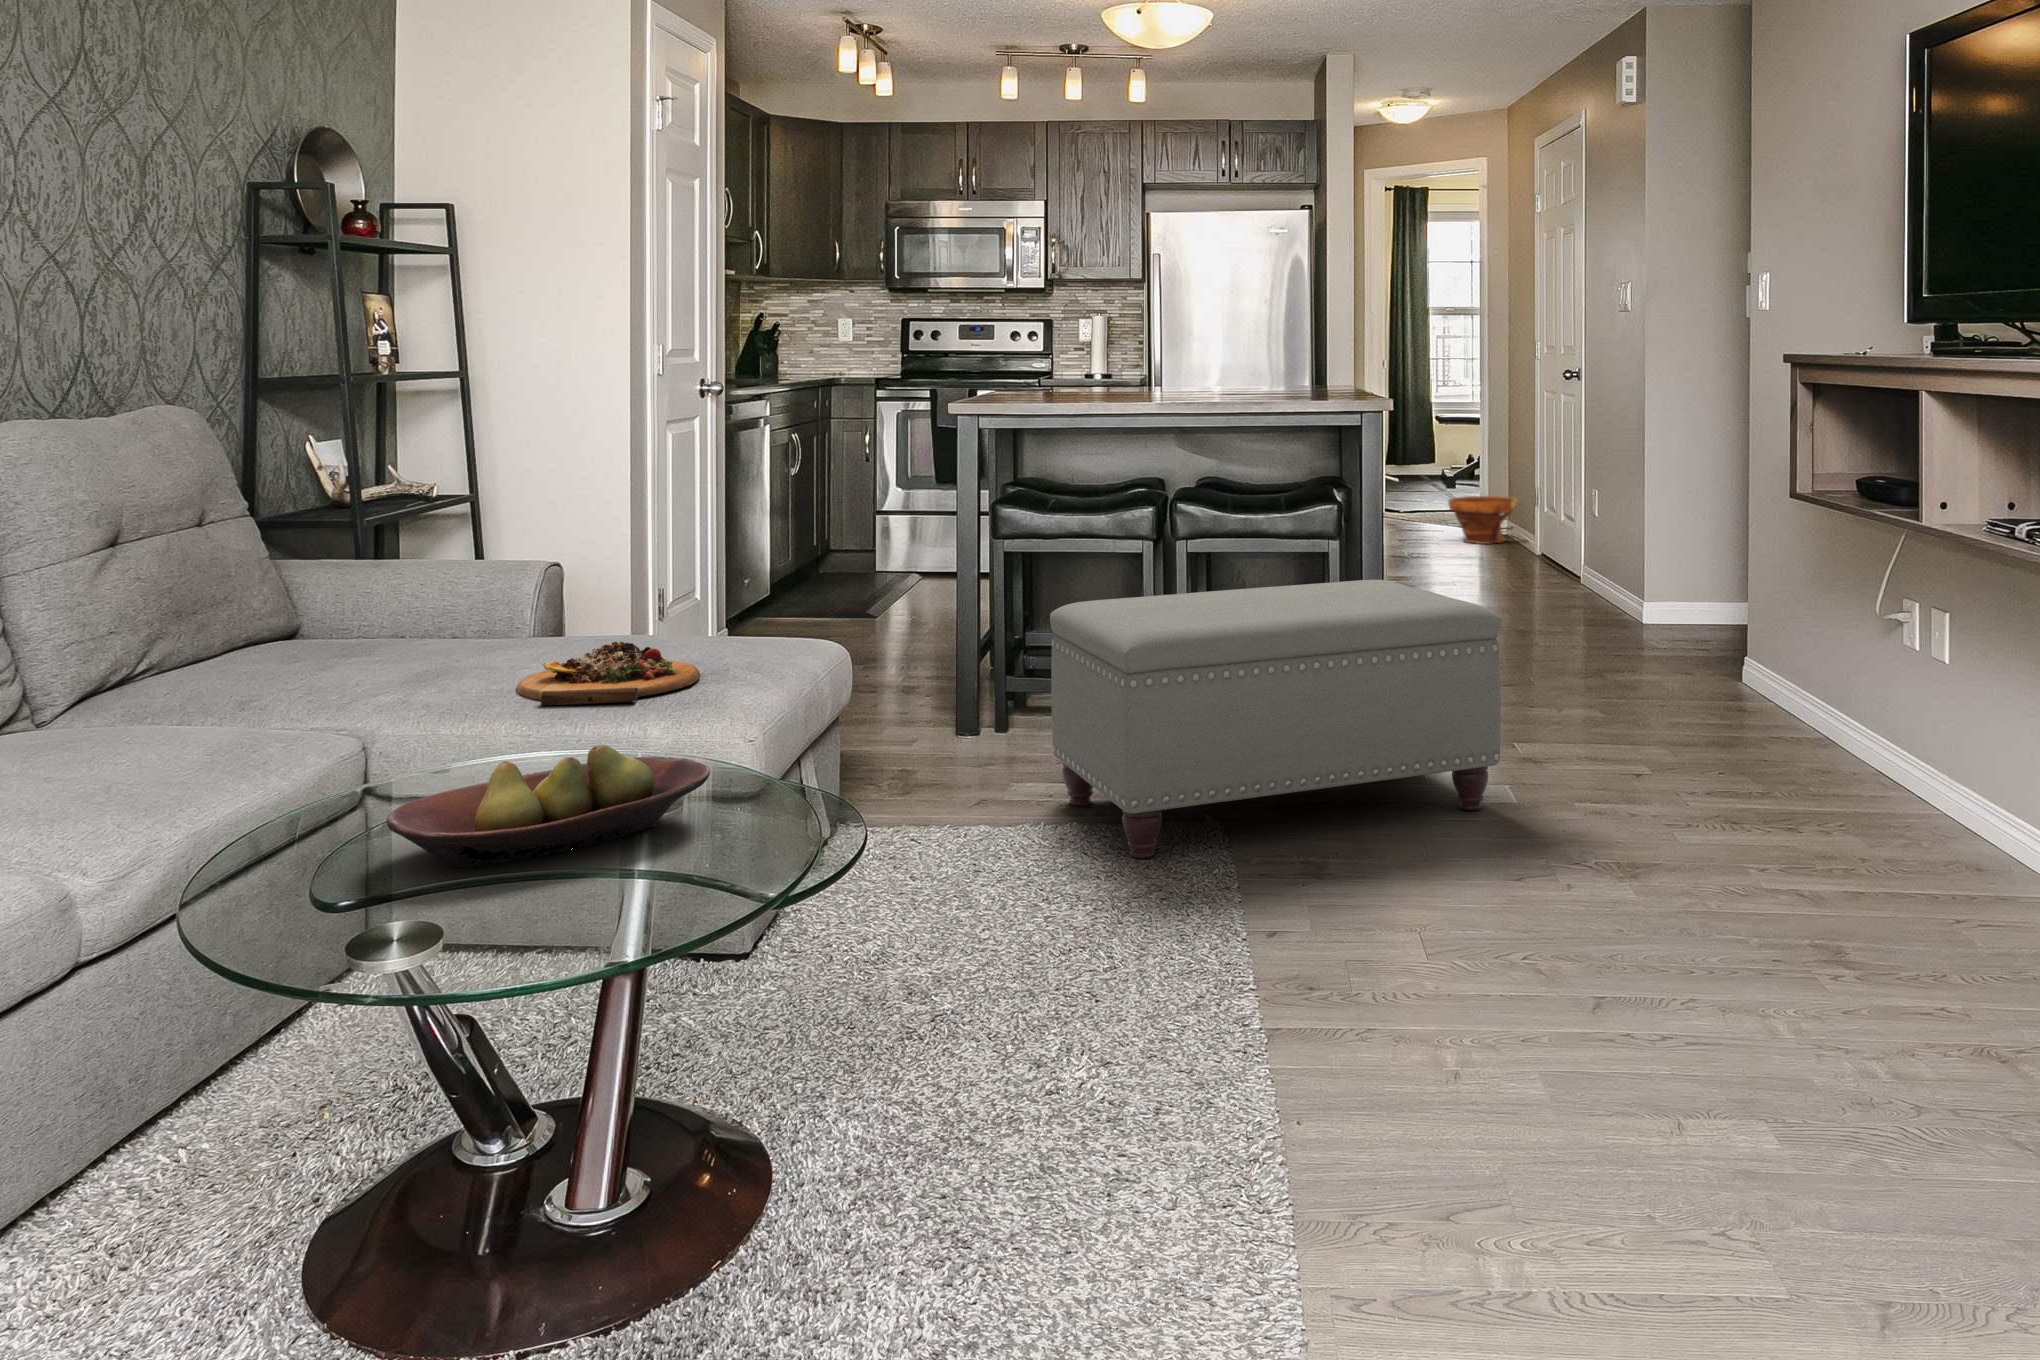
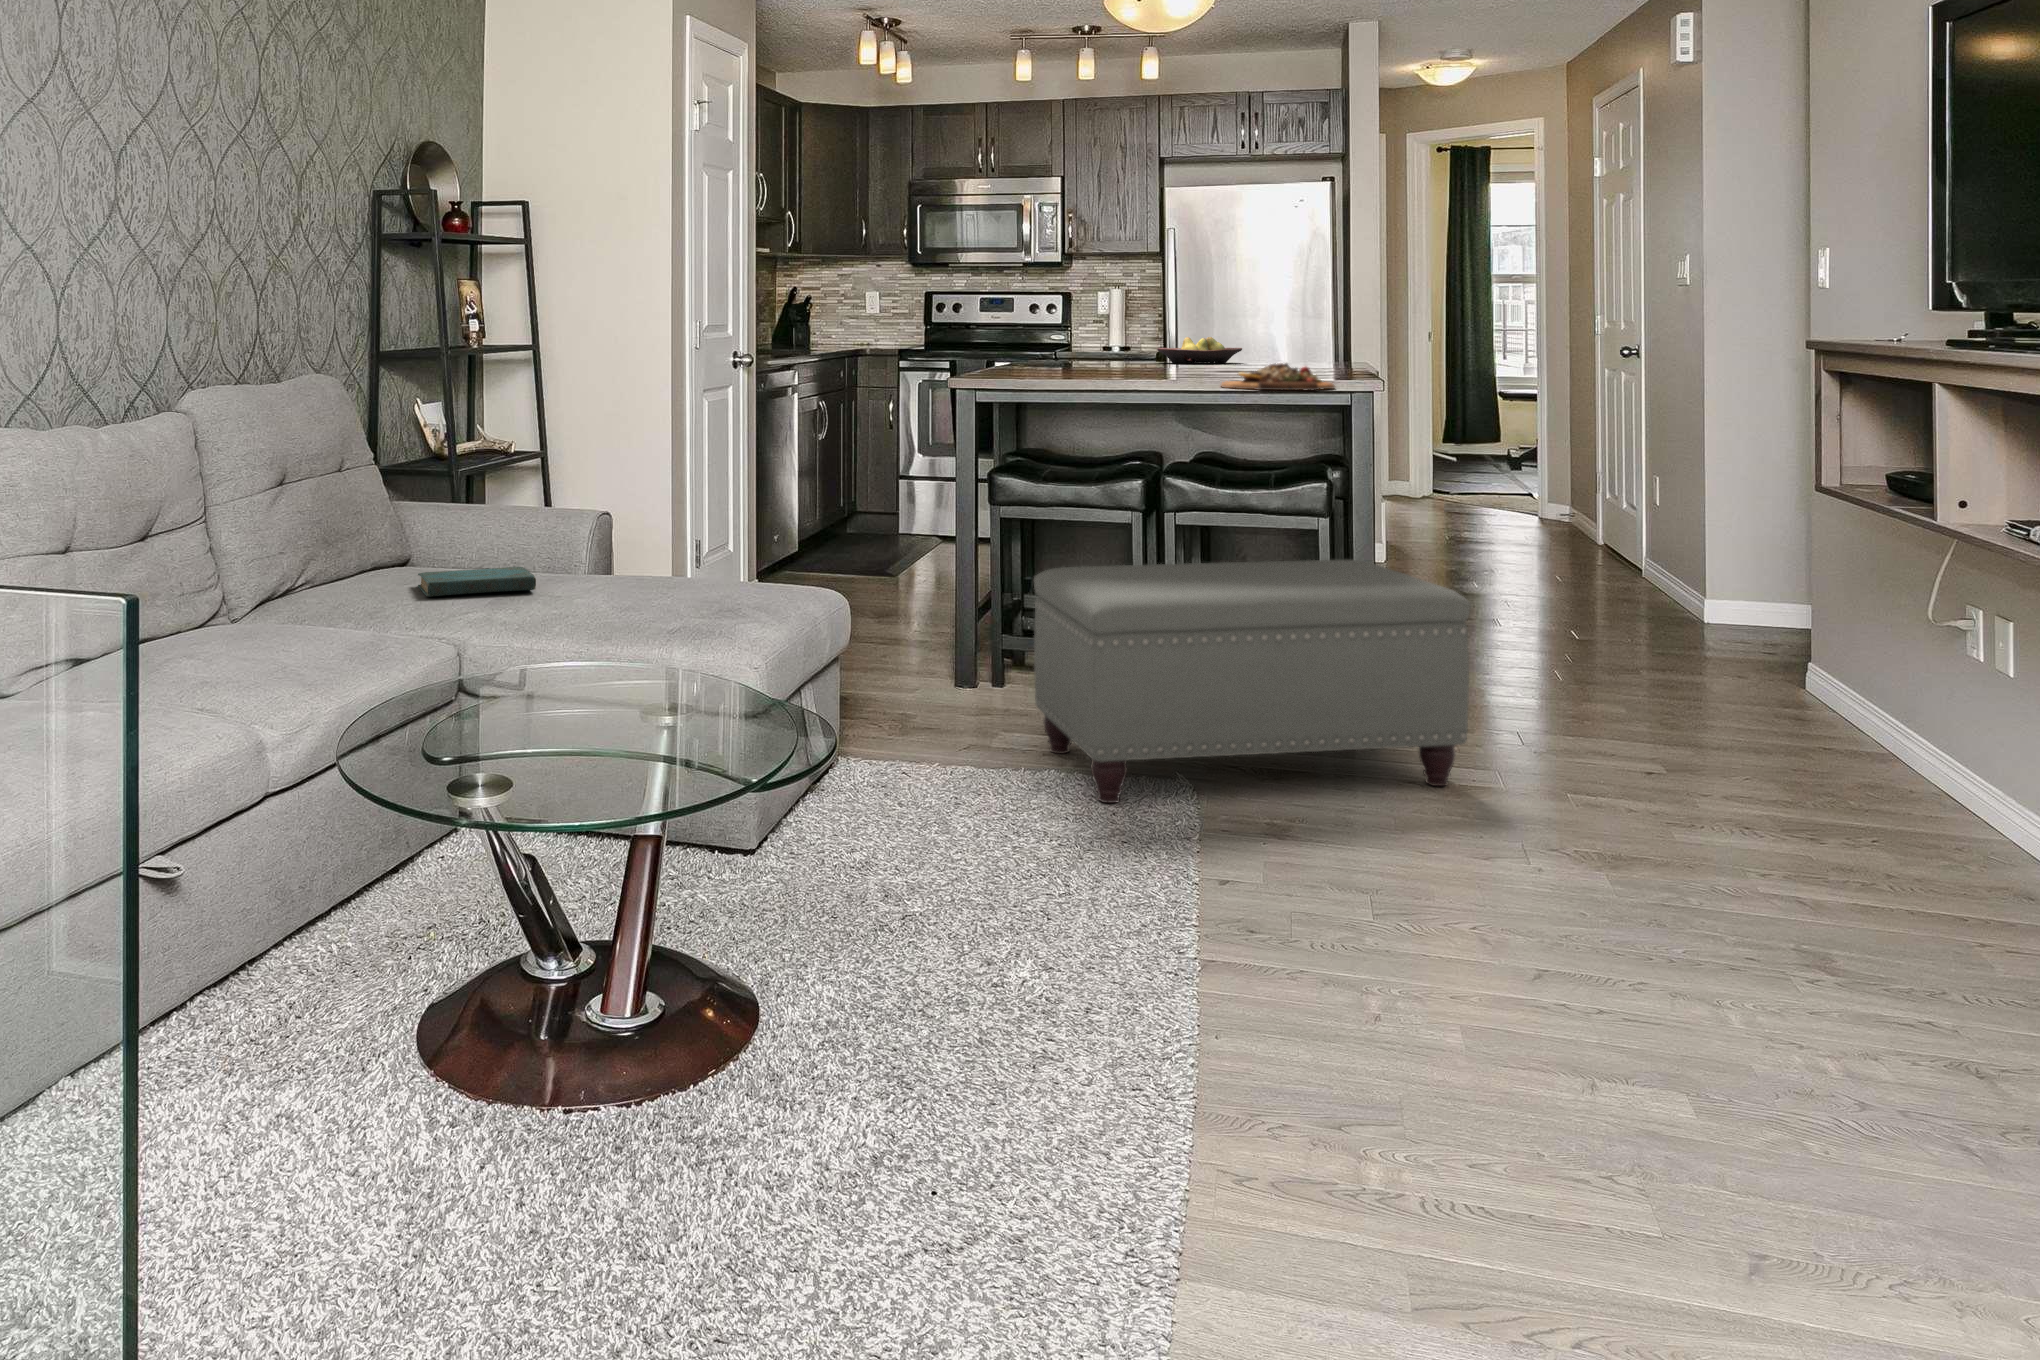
planter: present [1448,495,1517,544] -> none [1482,480,1559,530]
book: none [307,632,463,675] -> present [418,567,536,597]
cutting board: present [517,641,700,706] -> present [1221,363,1335,390]
fruit bowl: present [387,745,710,868] -> present [1157,337,1242,364]

